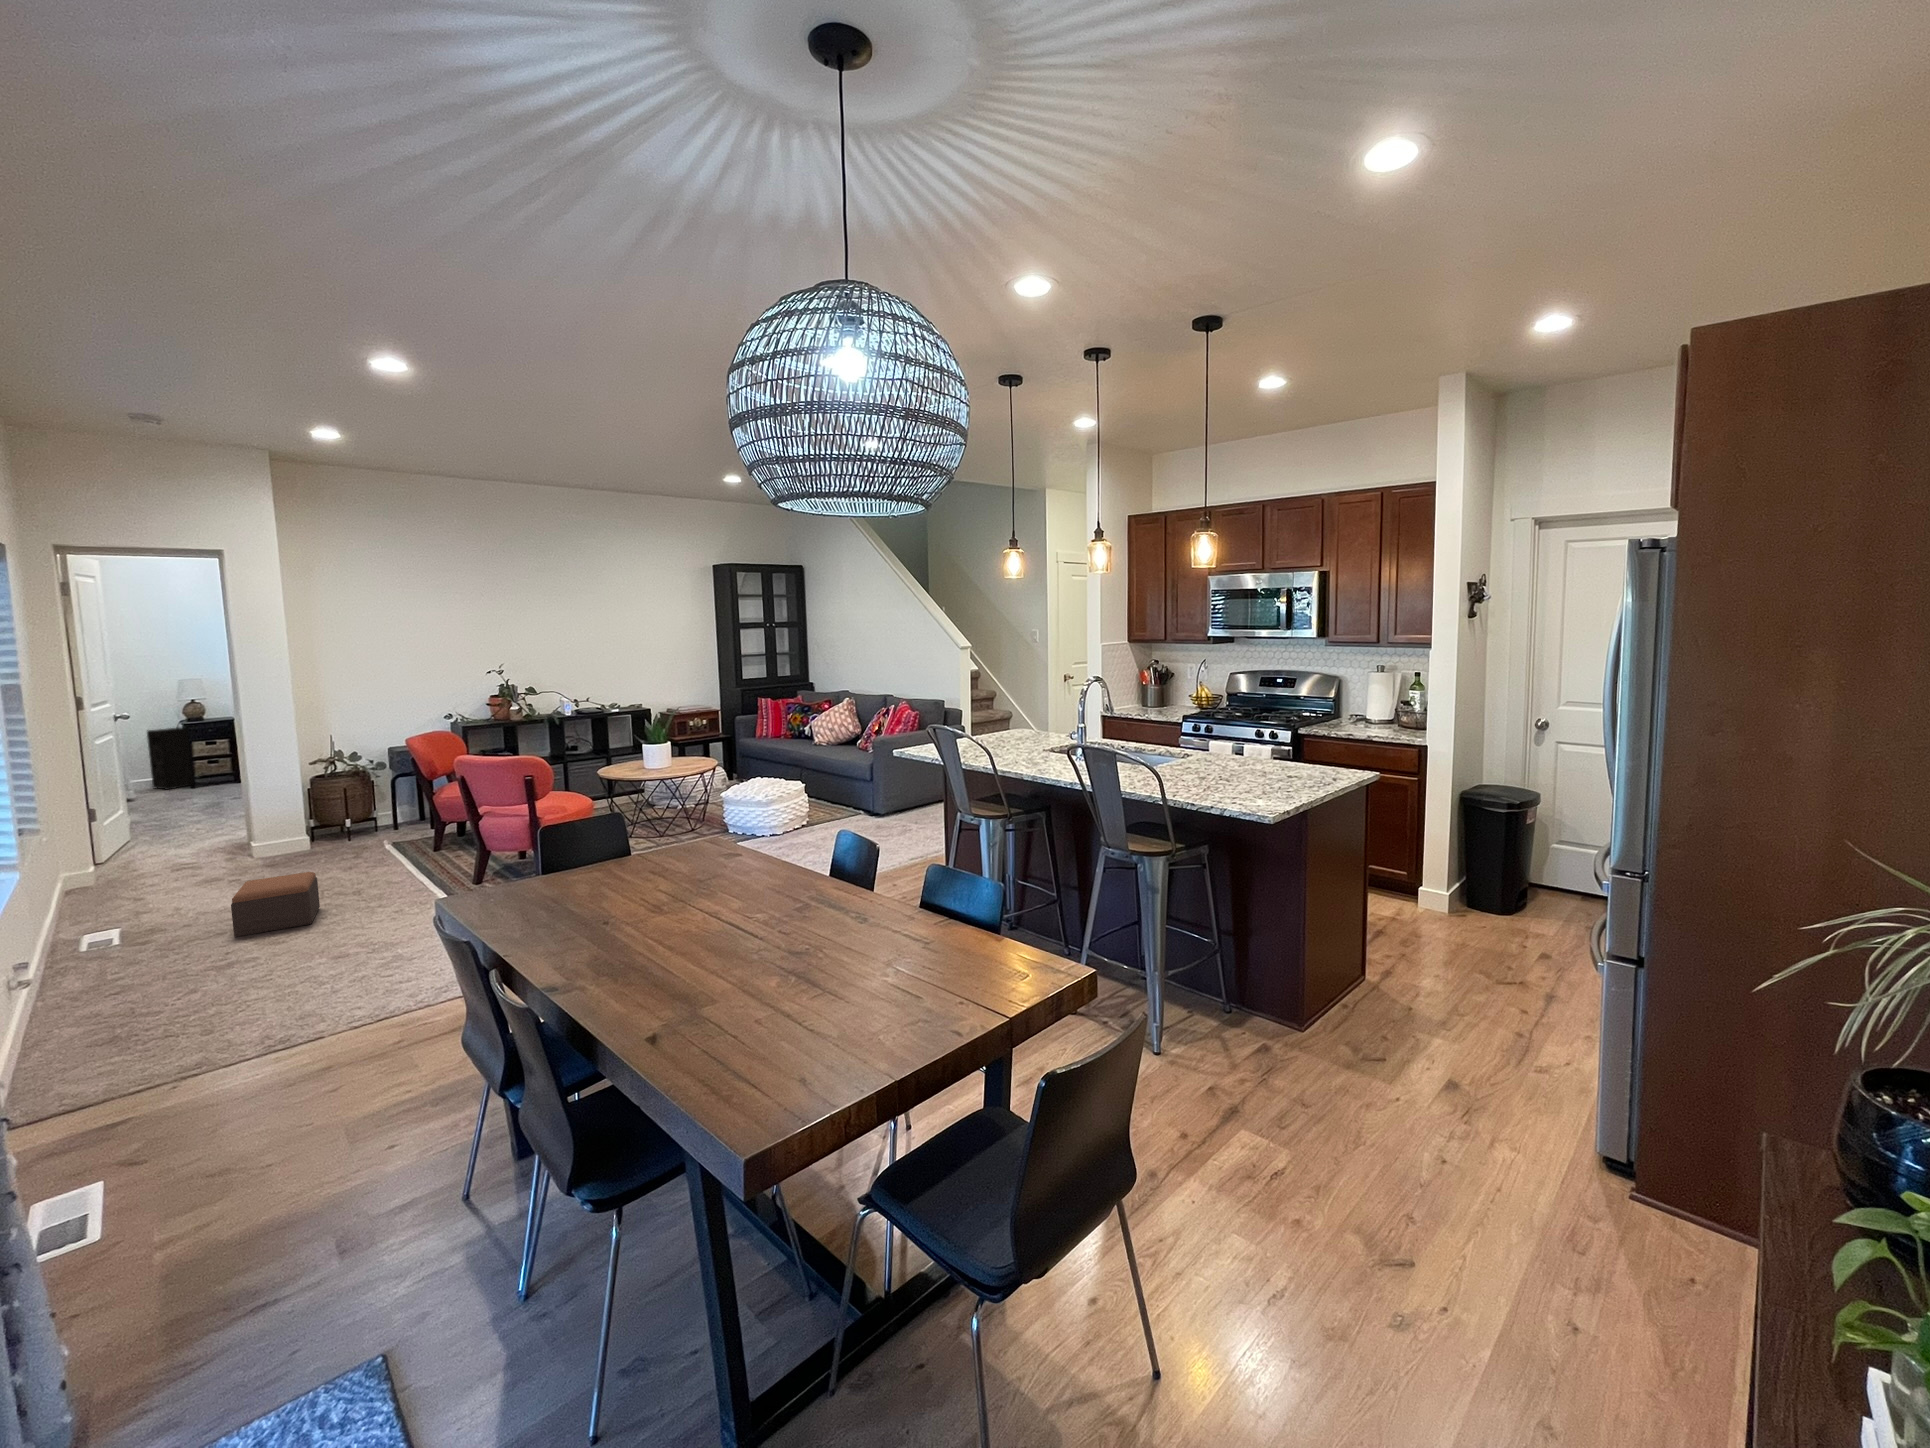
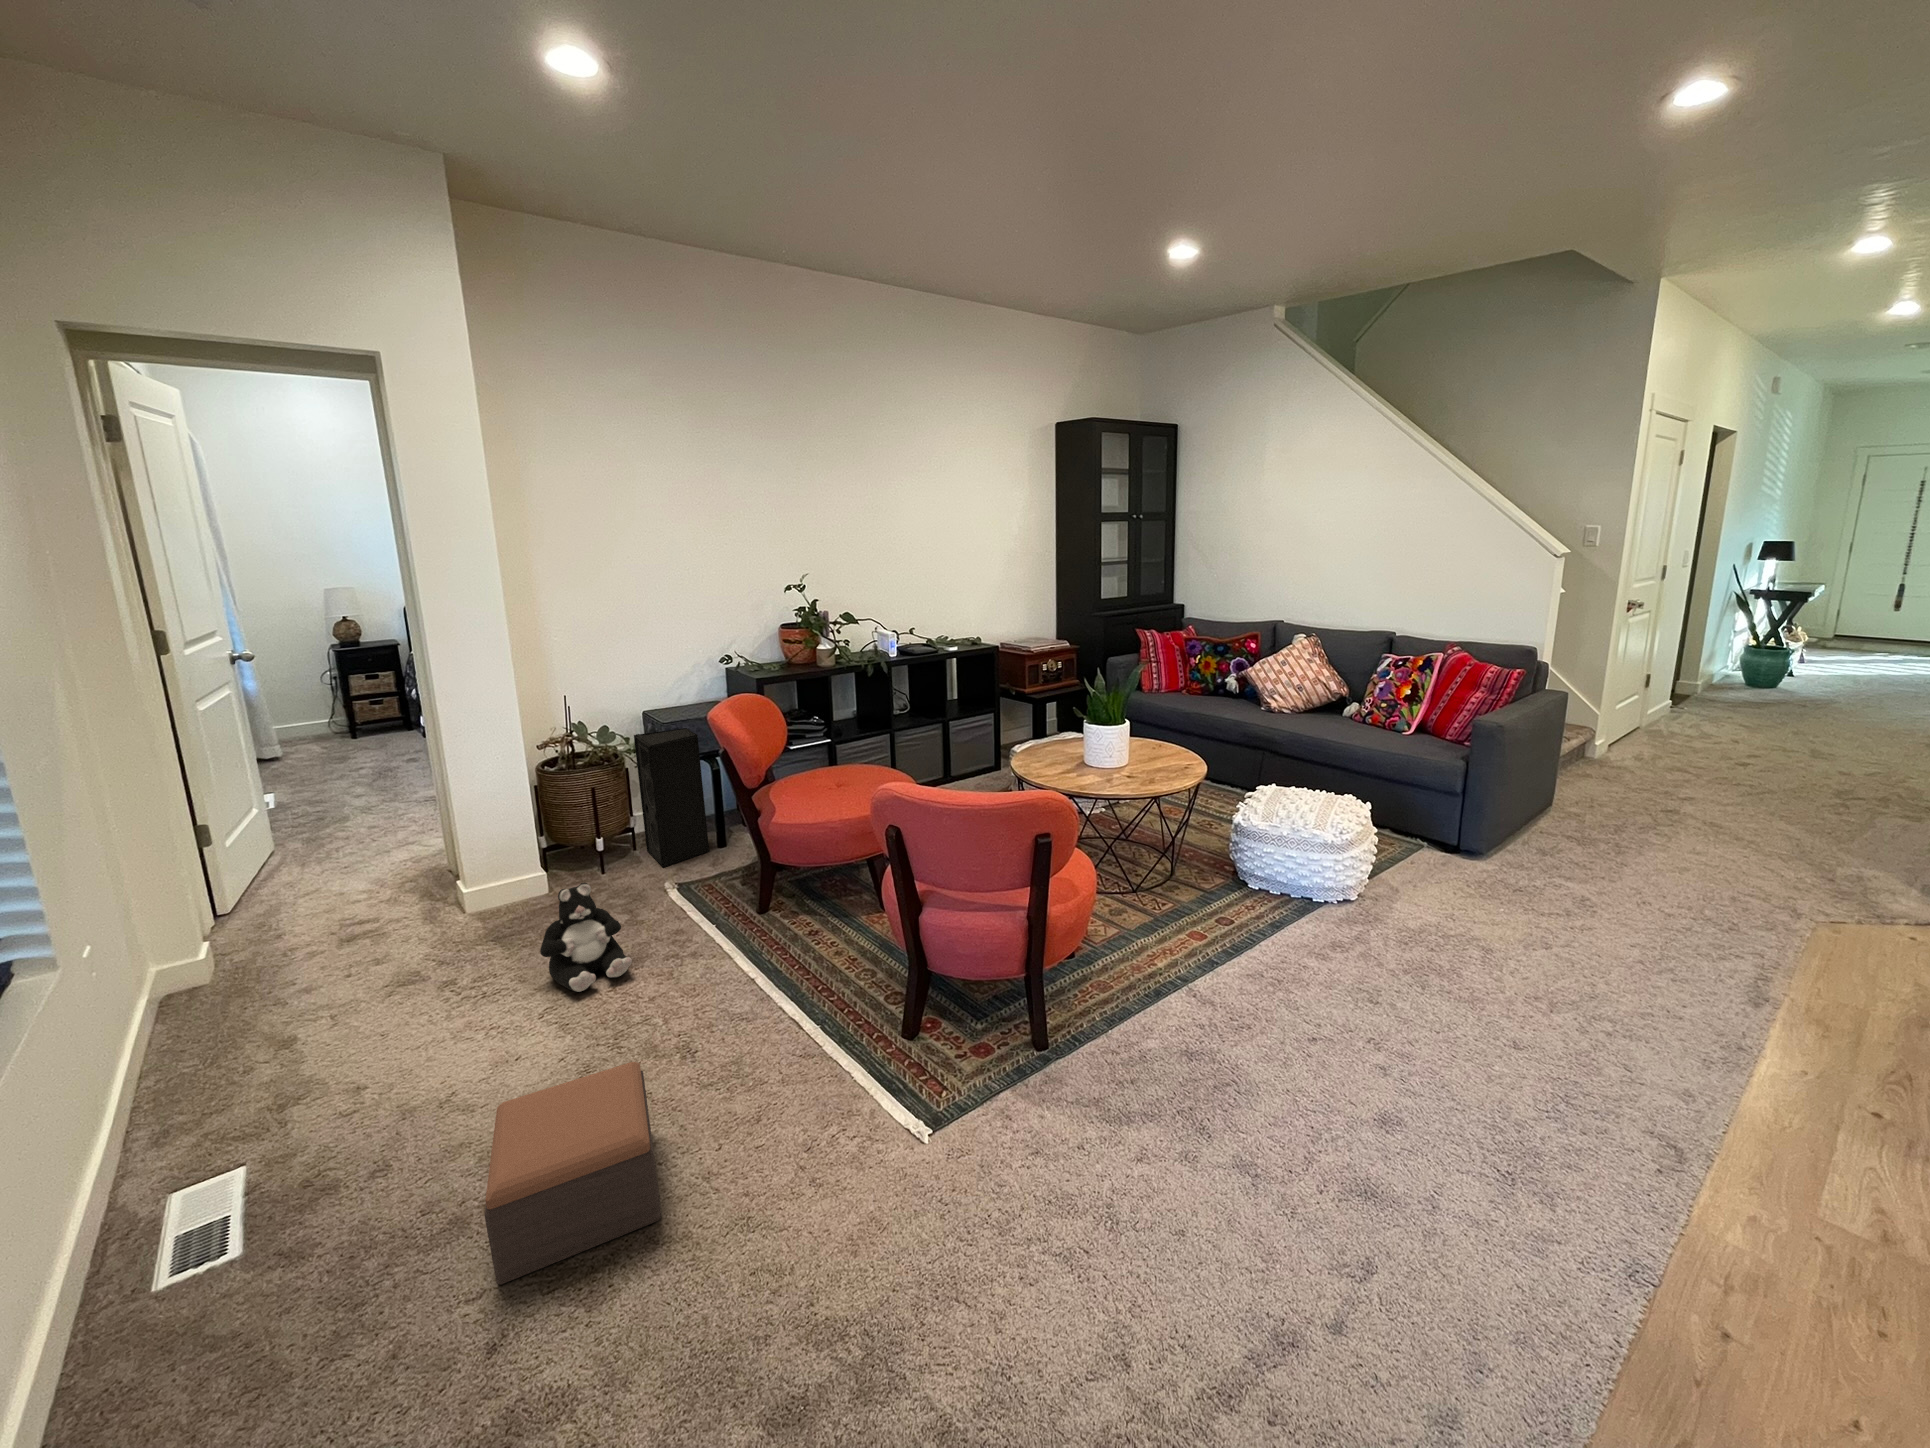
speaker: present [147,728,194,790] -> present [634,728,709,868]
plush toy: none [287,824,339,876] -> present [540,883,632,992]

